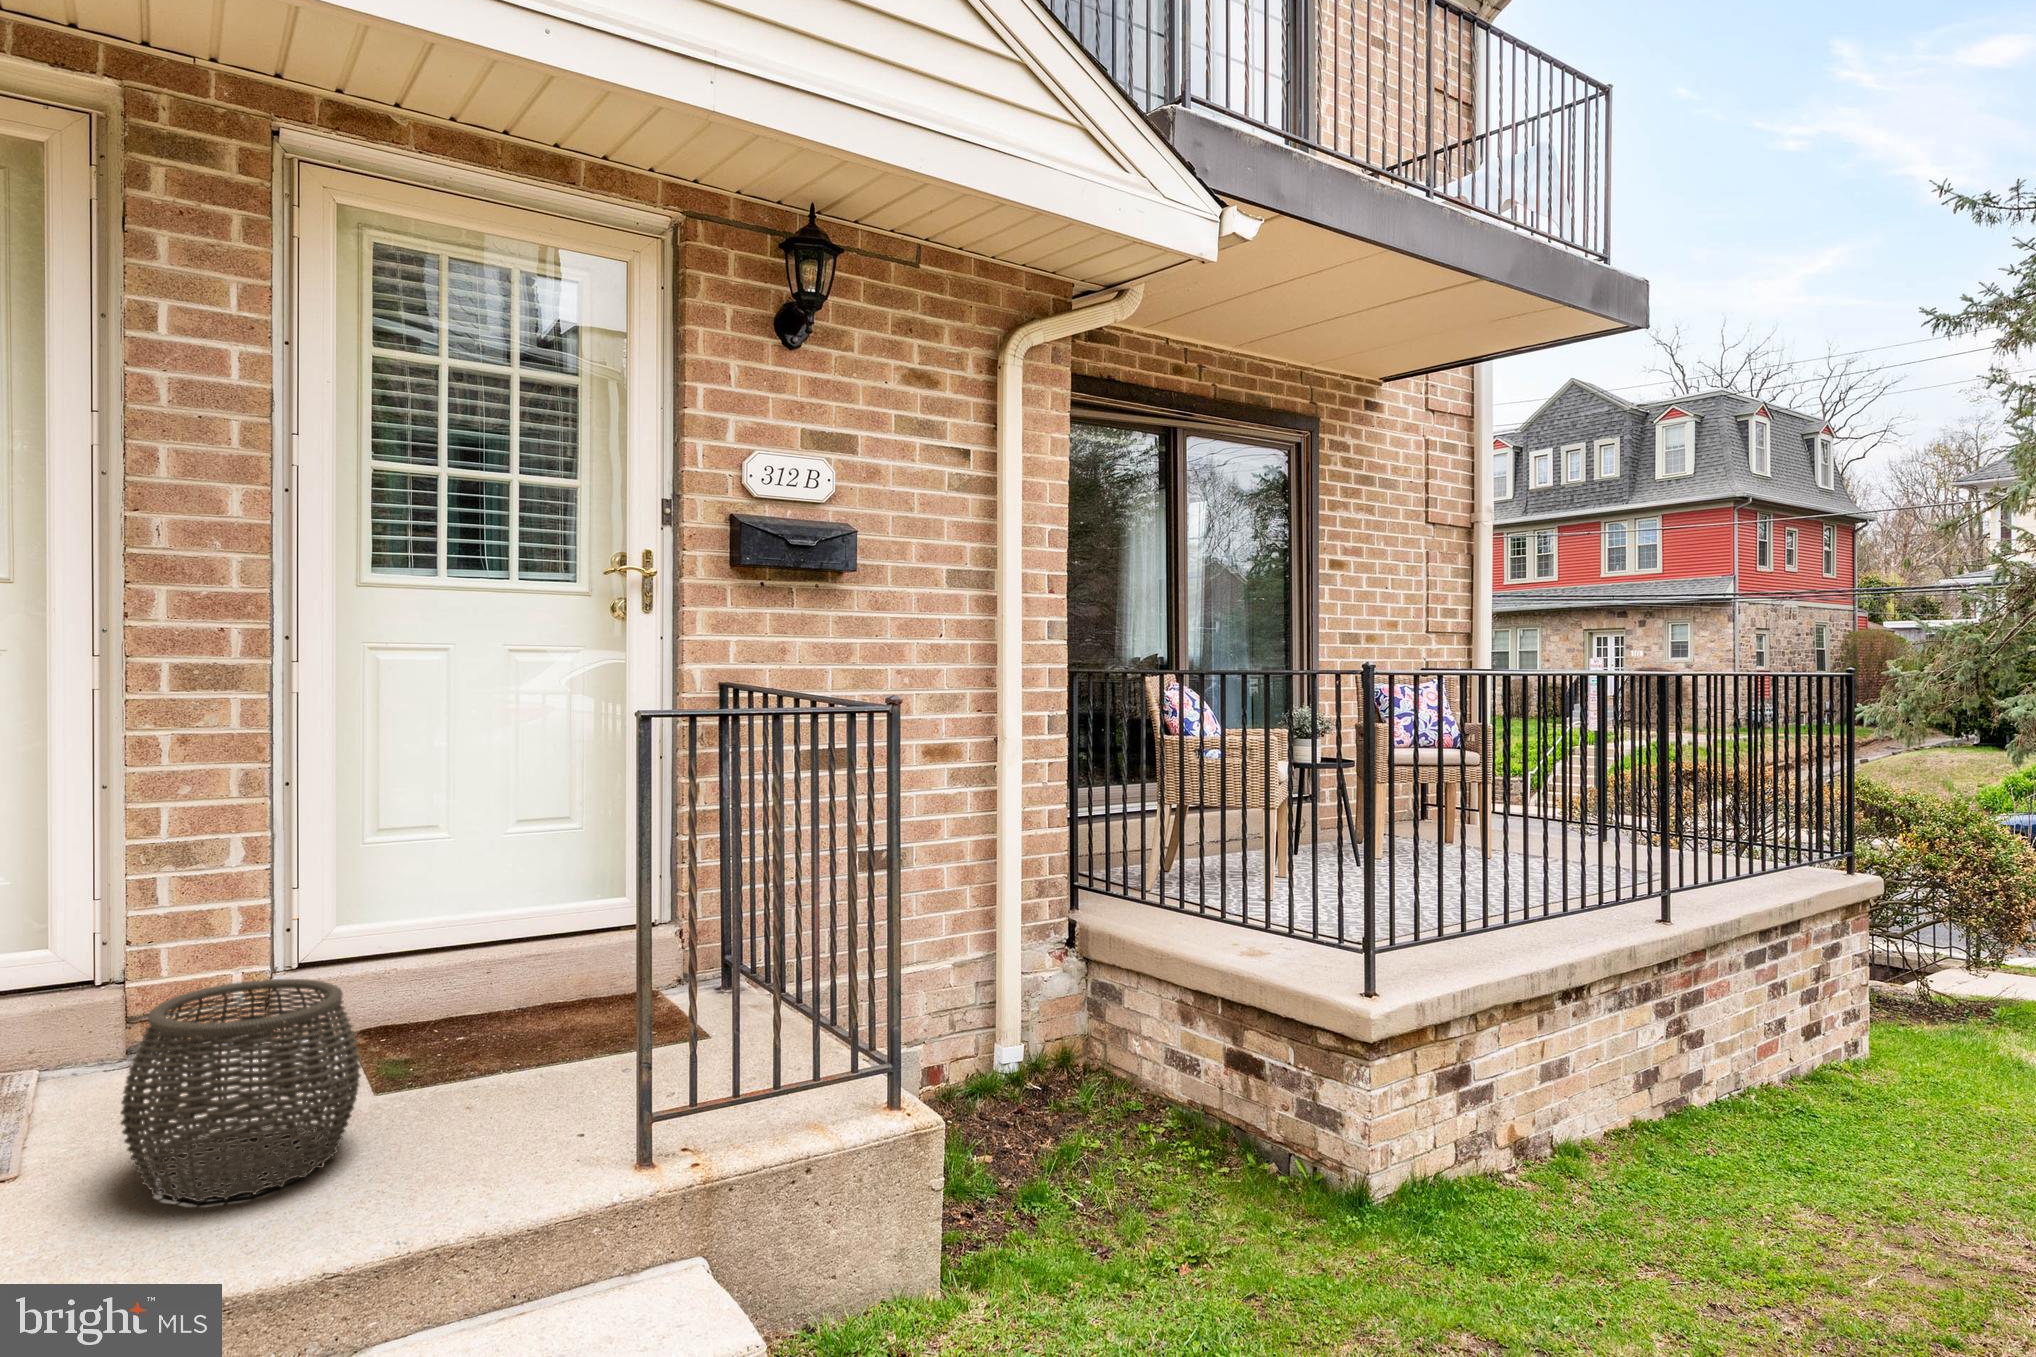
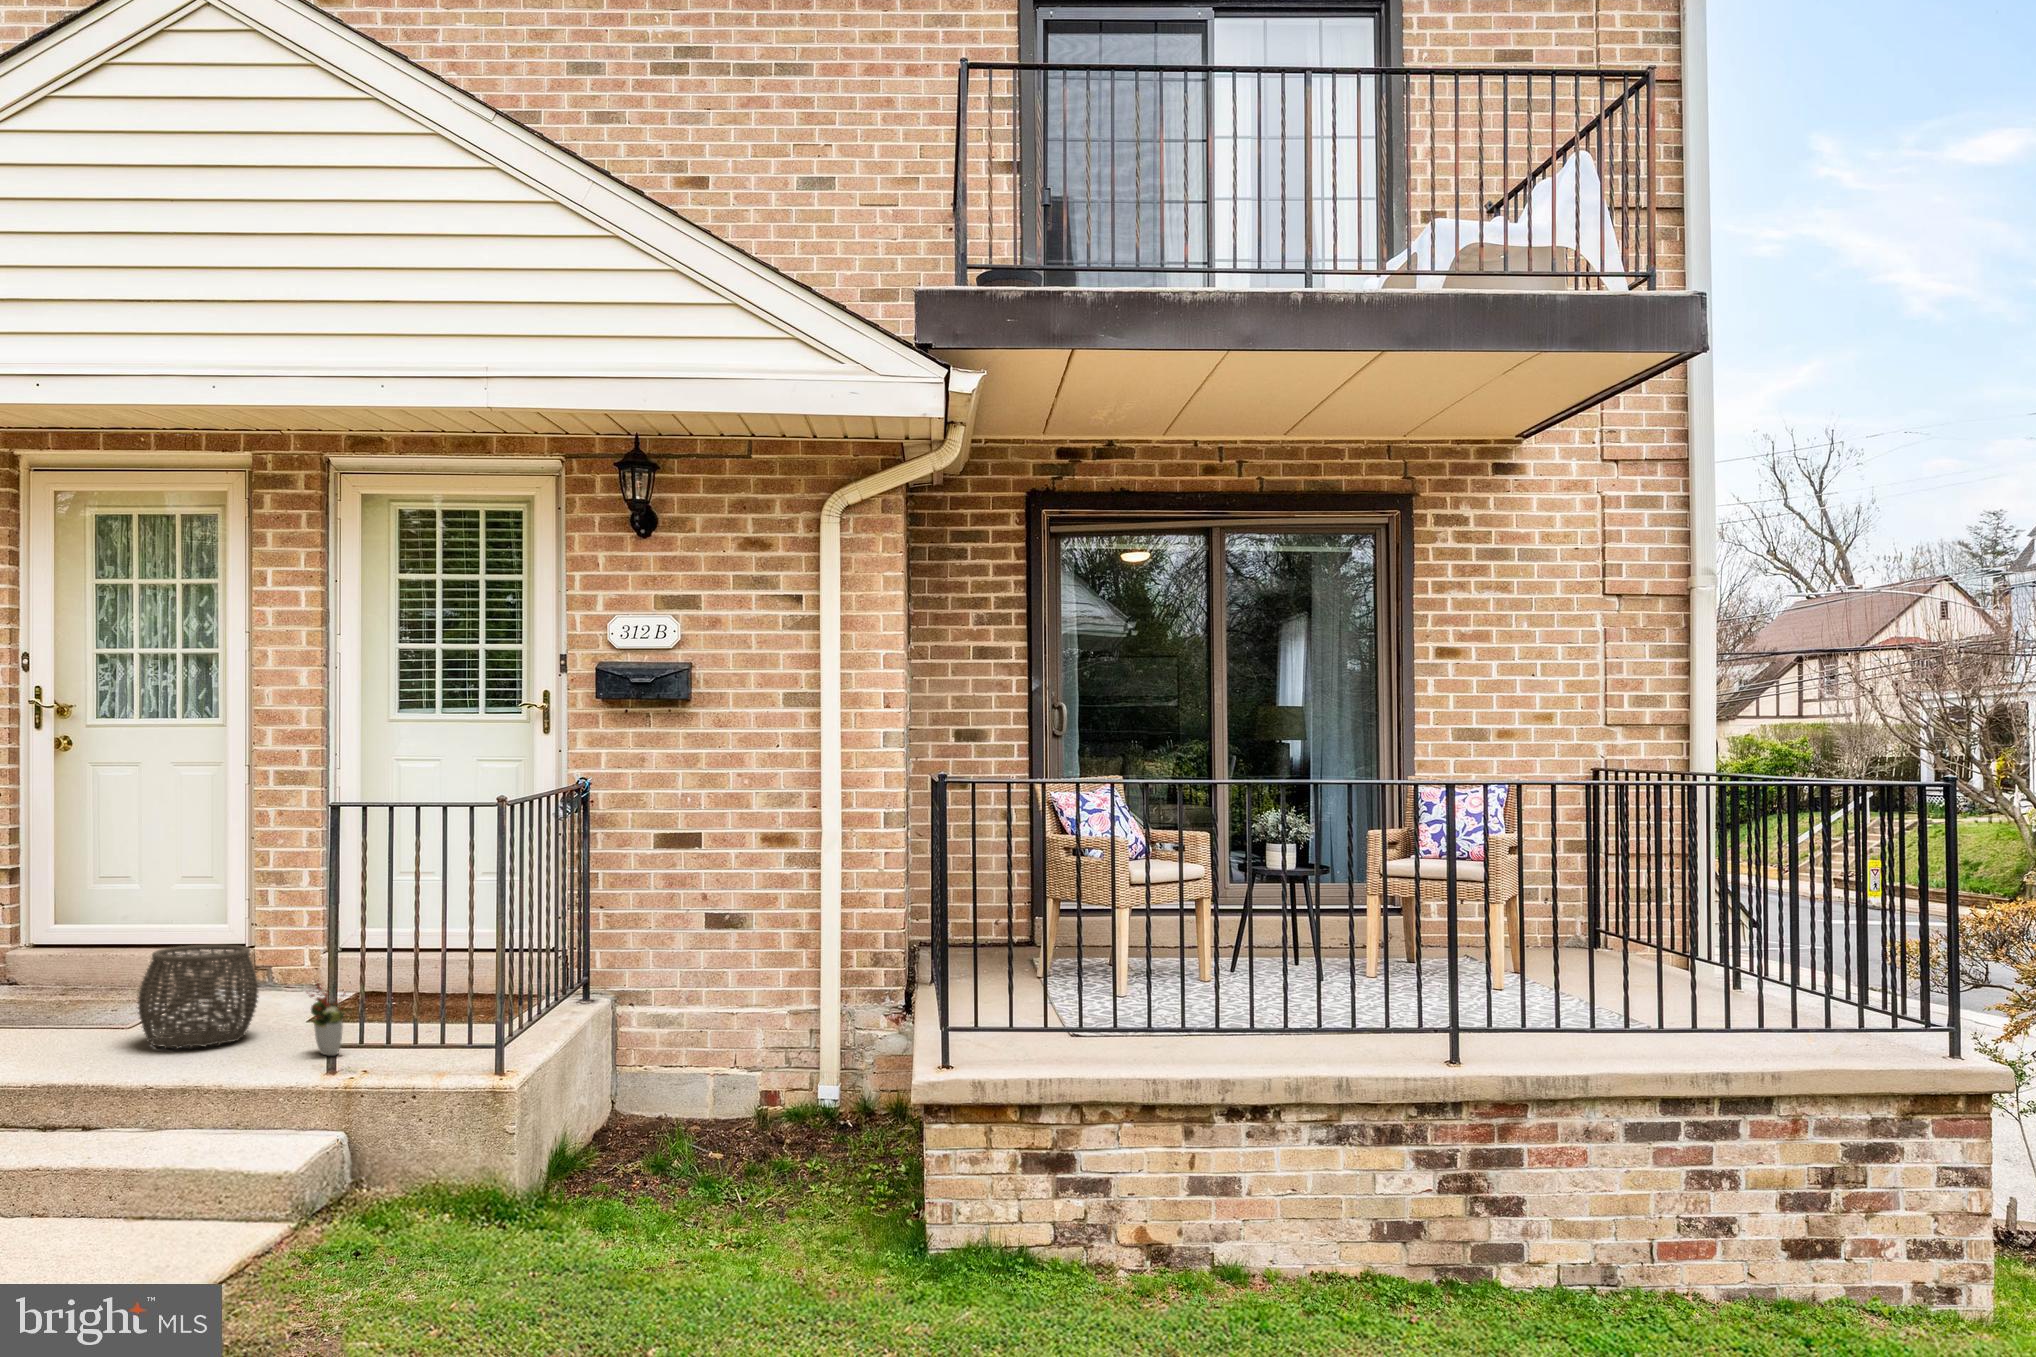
decorative plant: none [516,1010,592,1141] -> present [307,983,345,1055]

